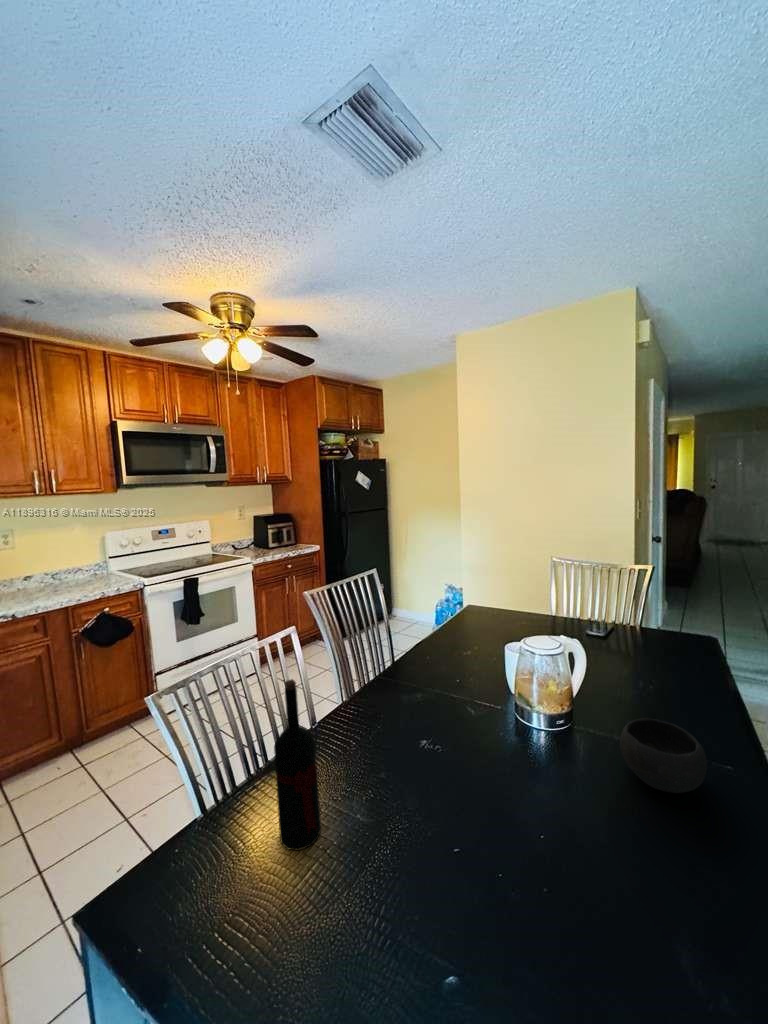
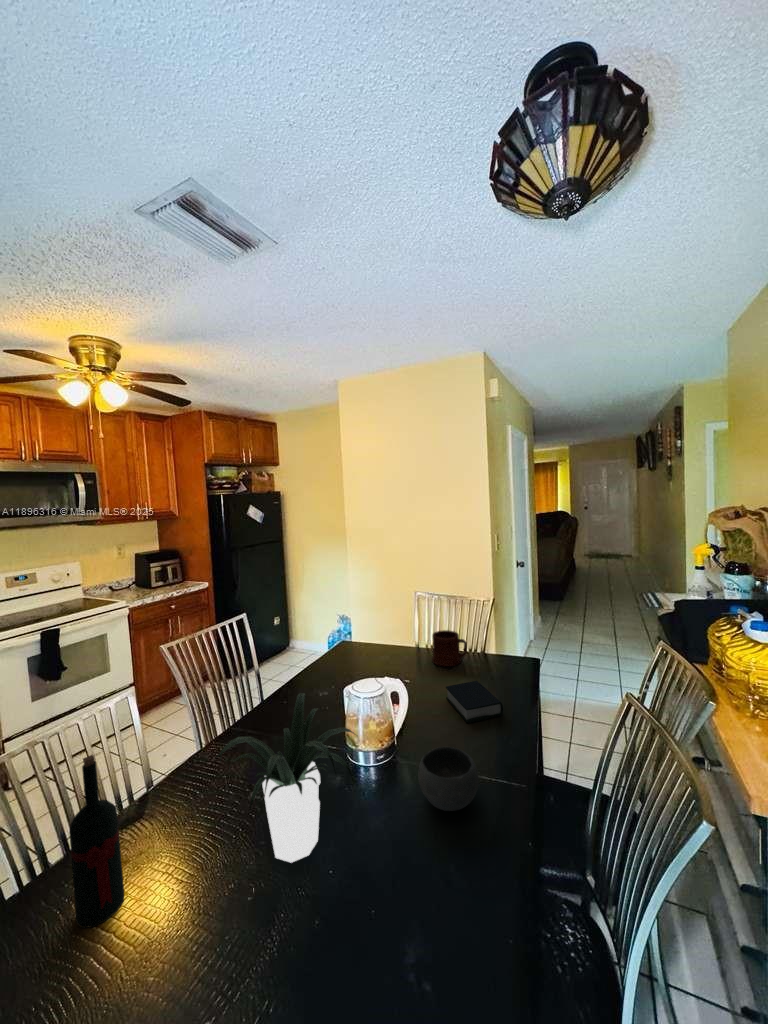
mug: none [578,598,623,637] -> present [432,630,467,667]
potted plant: none [401,642,578,821] -> present [216,693,354,863]
book: none [612,653,694,698] -> present [446,681,503,723]

